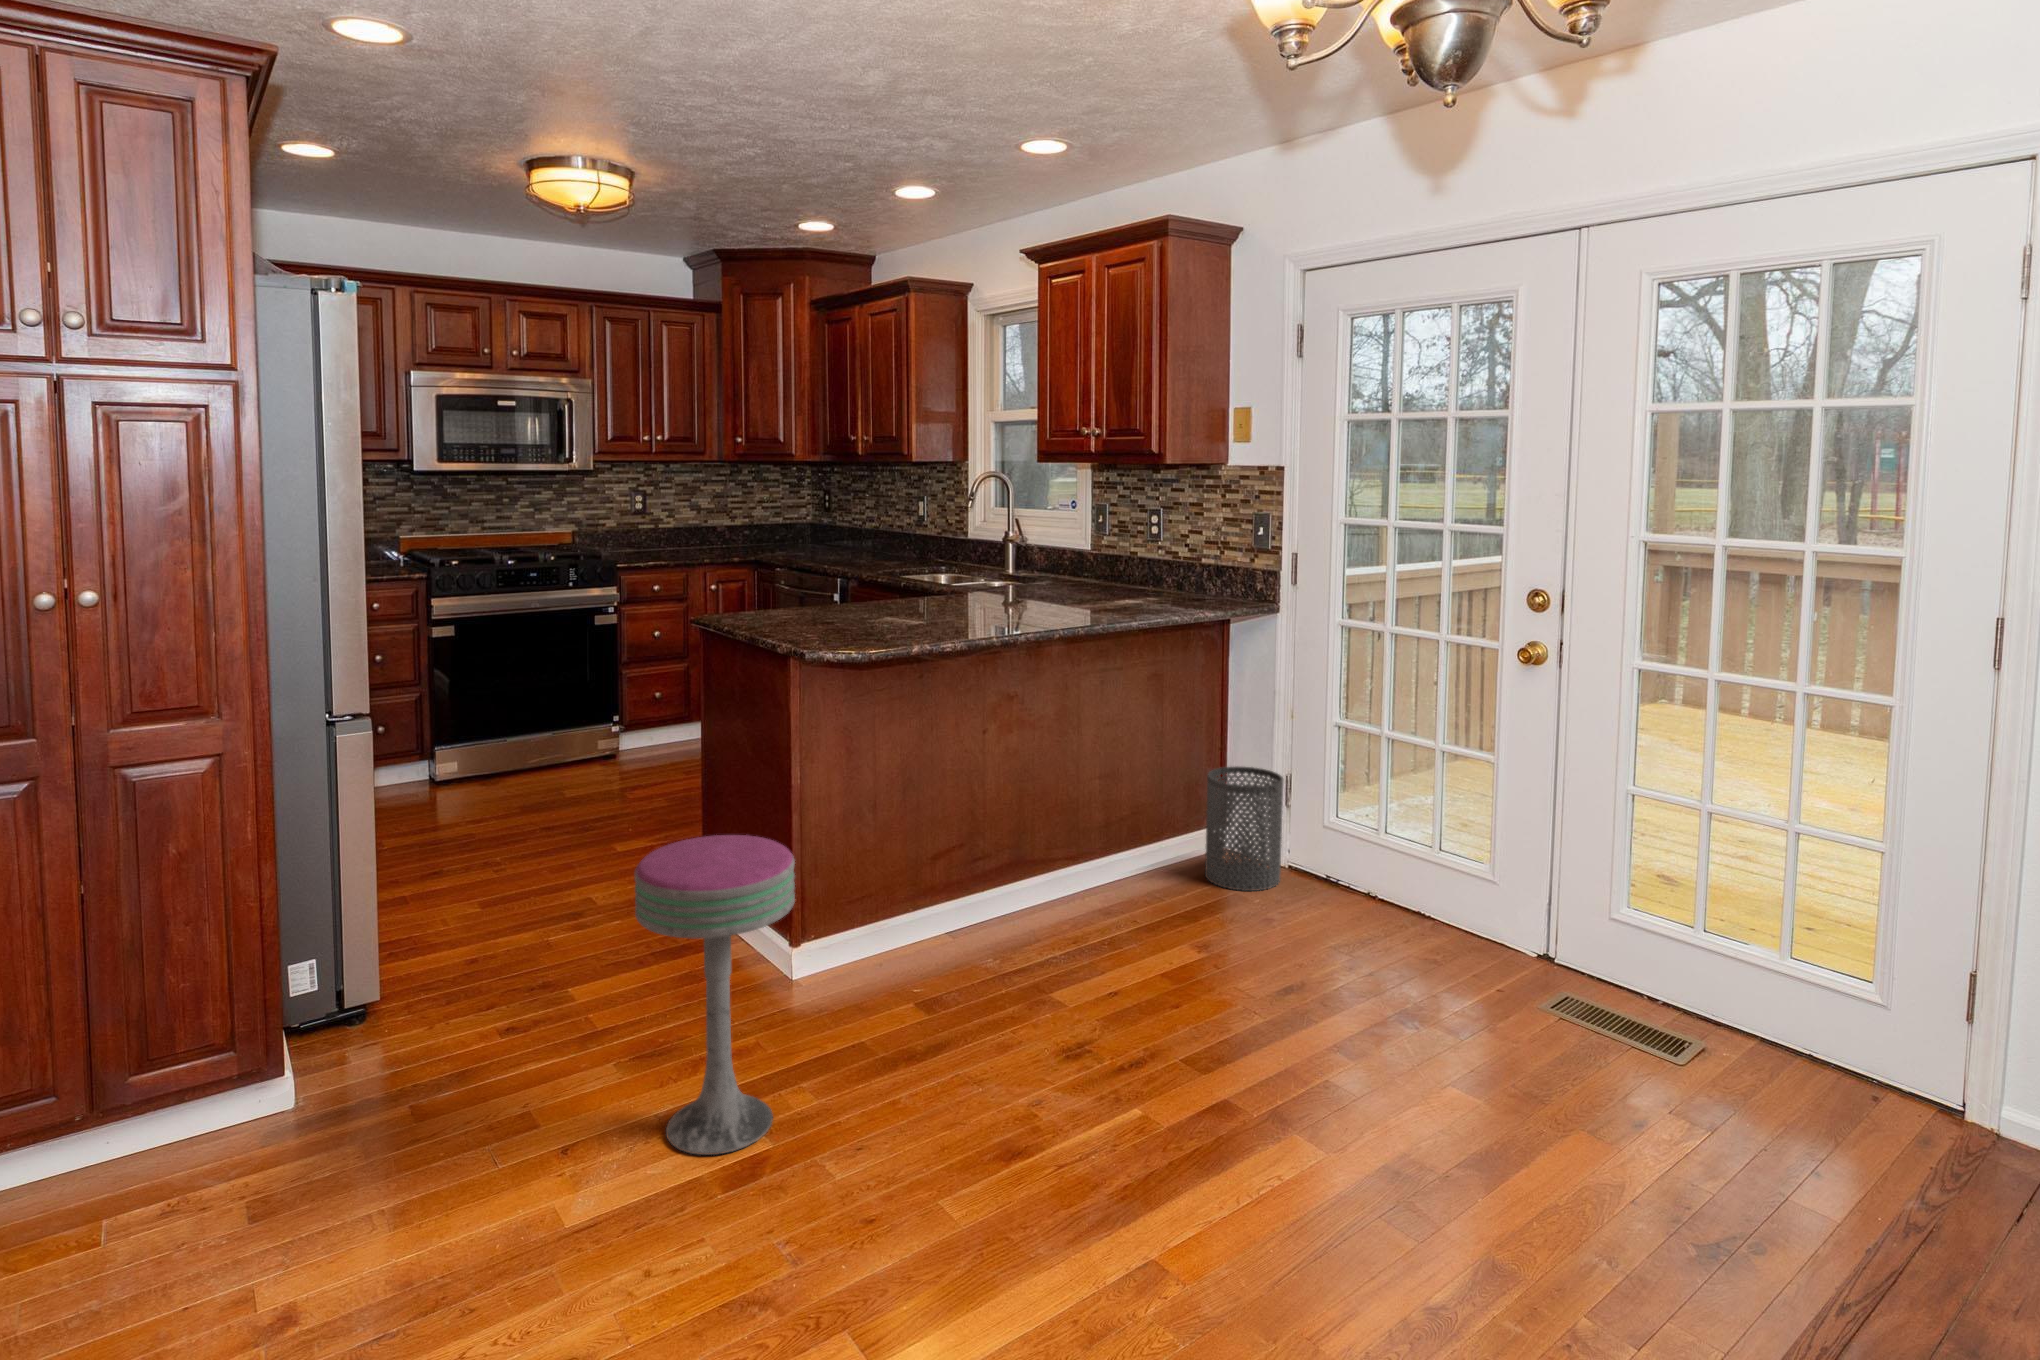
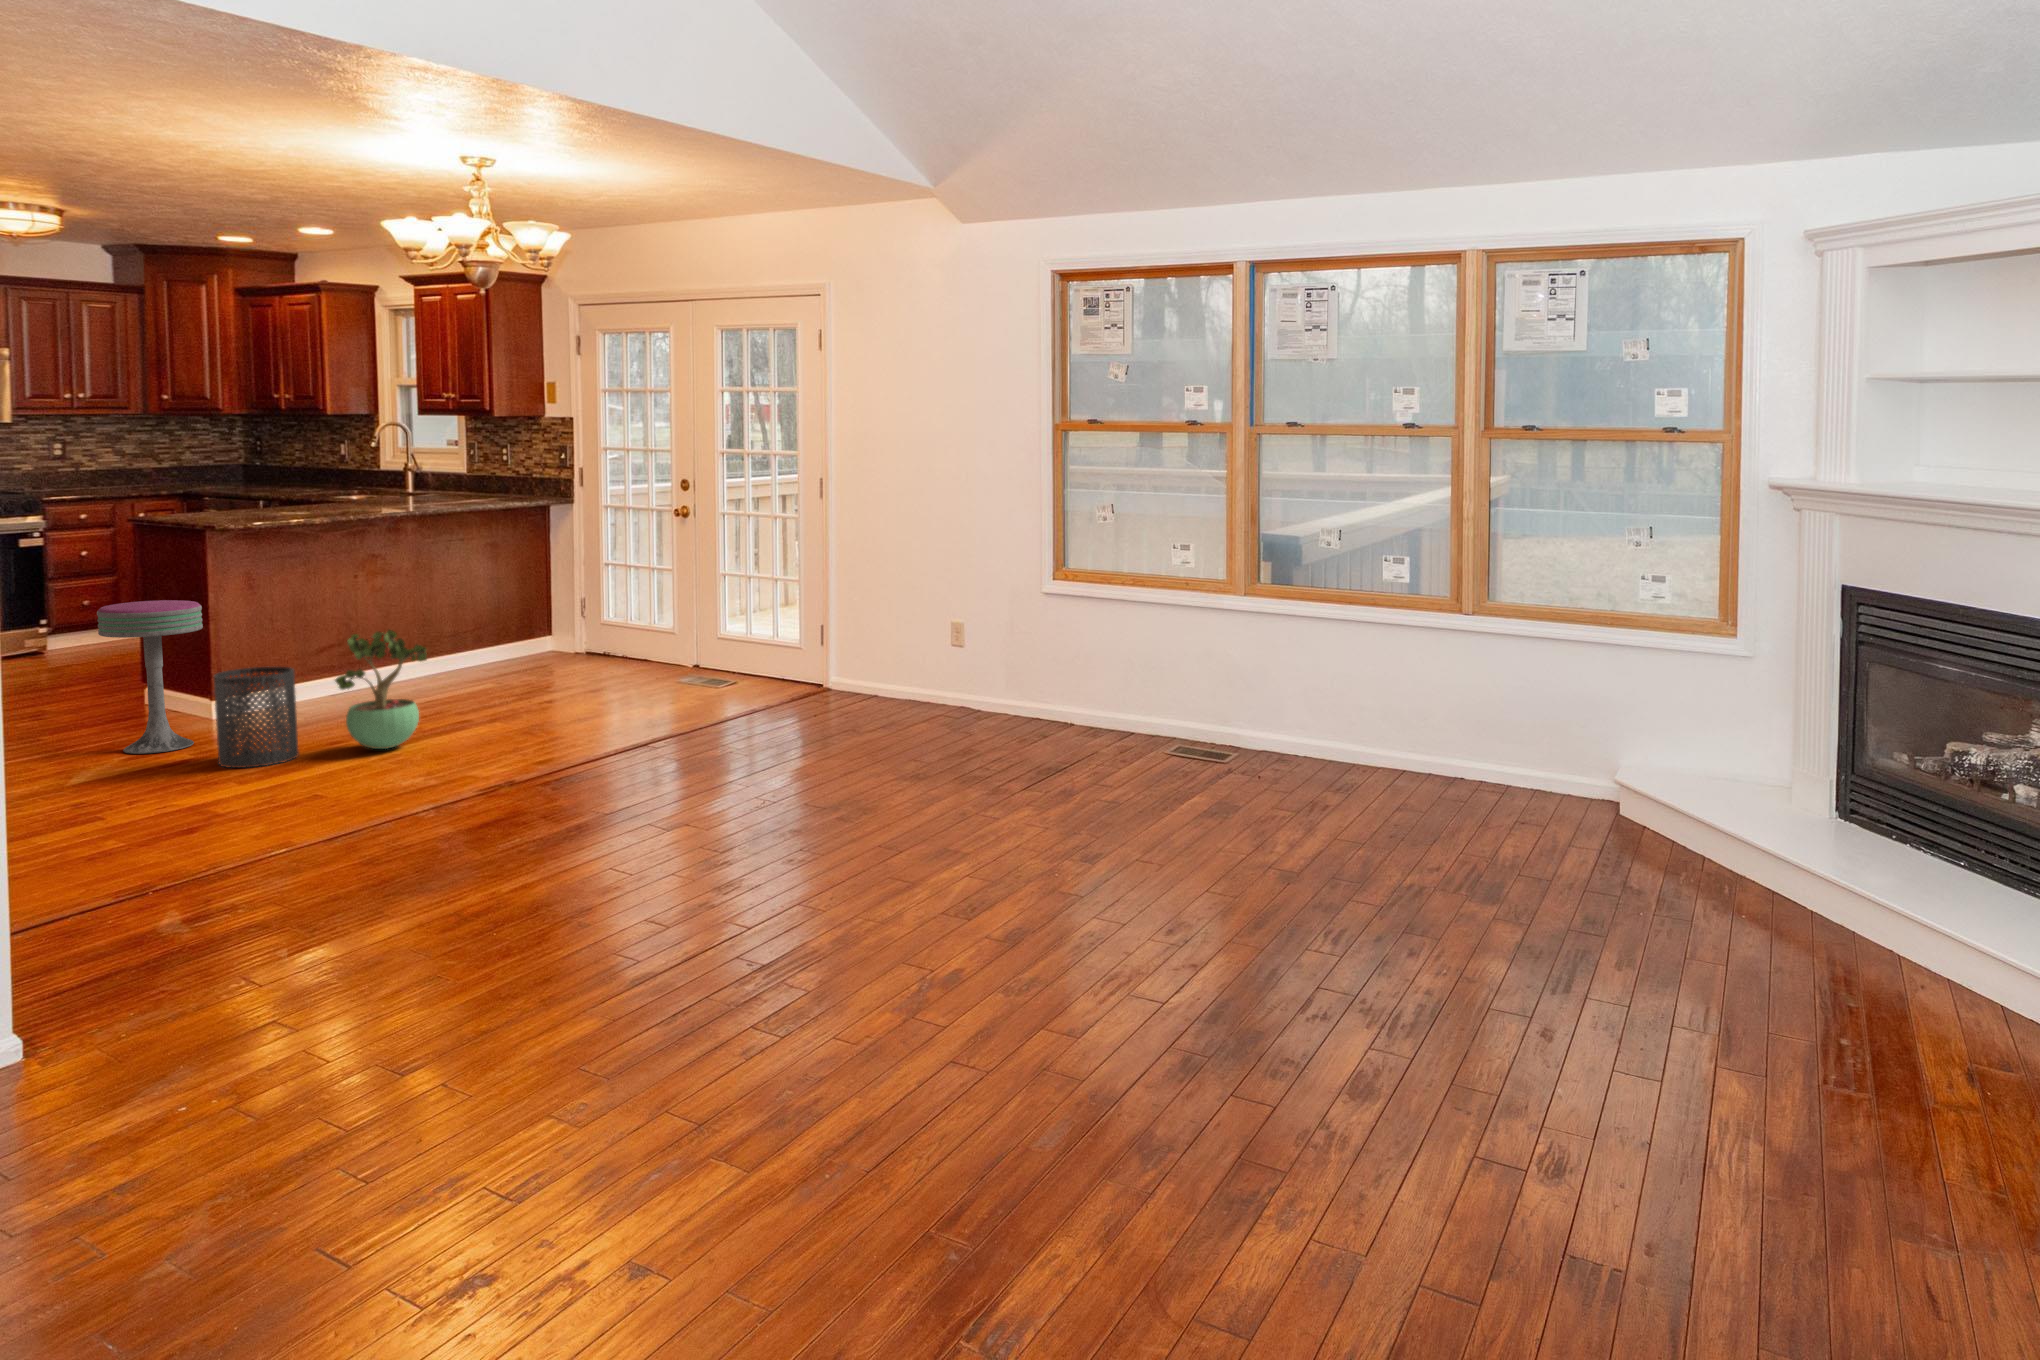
trash can: present [1205,766,1283,891] -> present [213,667,299,768]
potted plant: none [1035,982,1220,1252] -> present [335,630,427,749]

